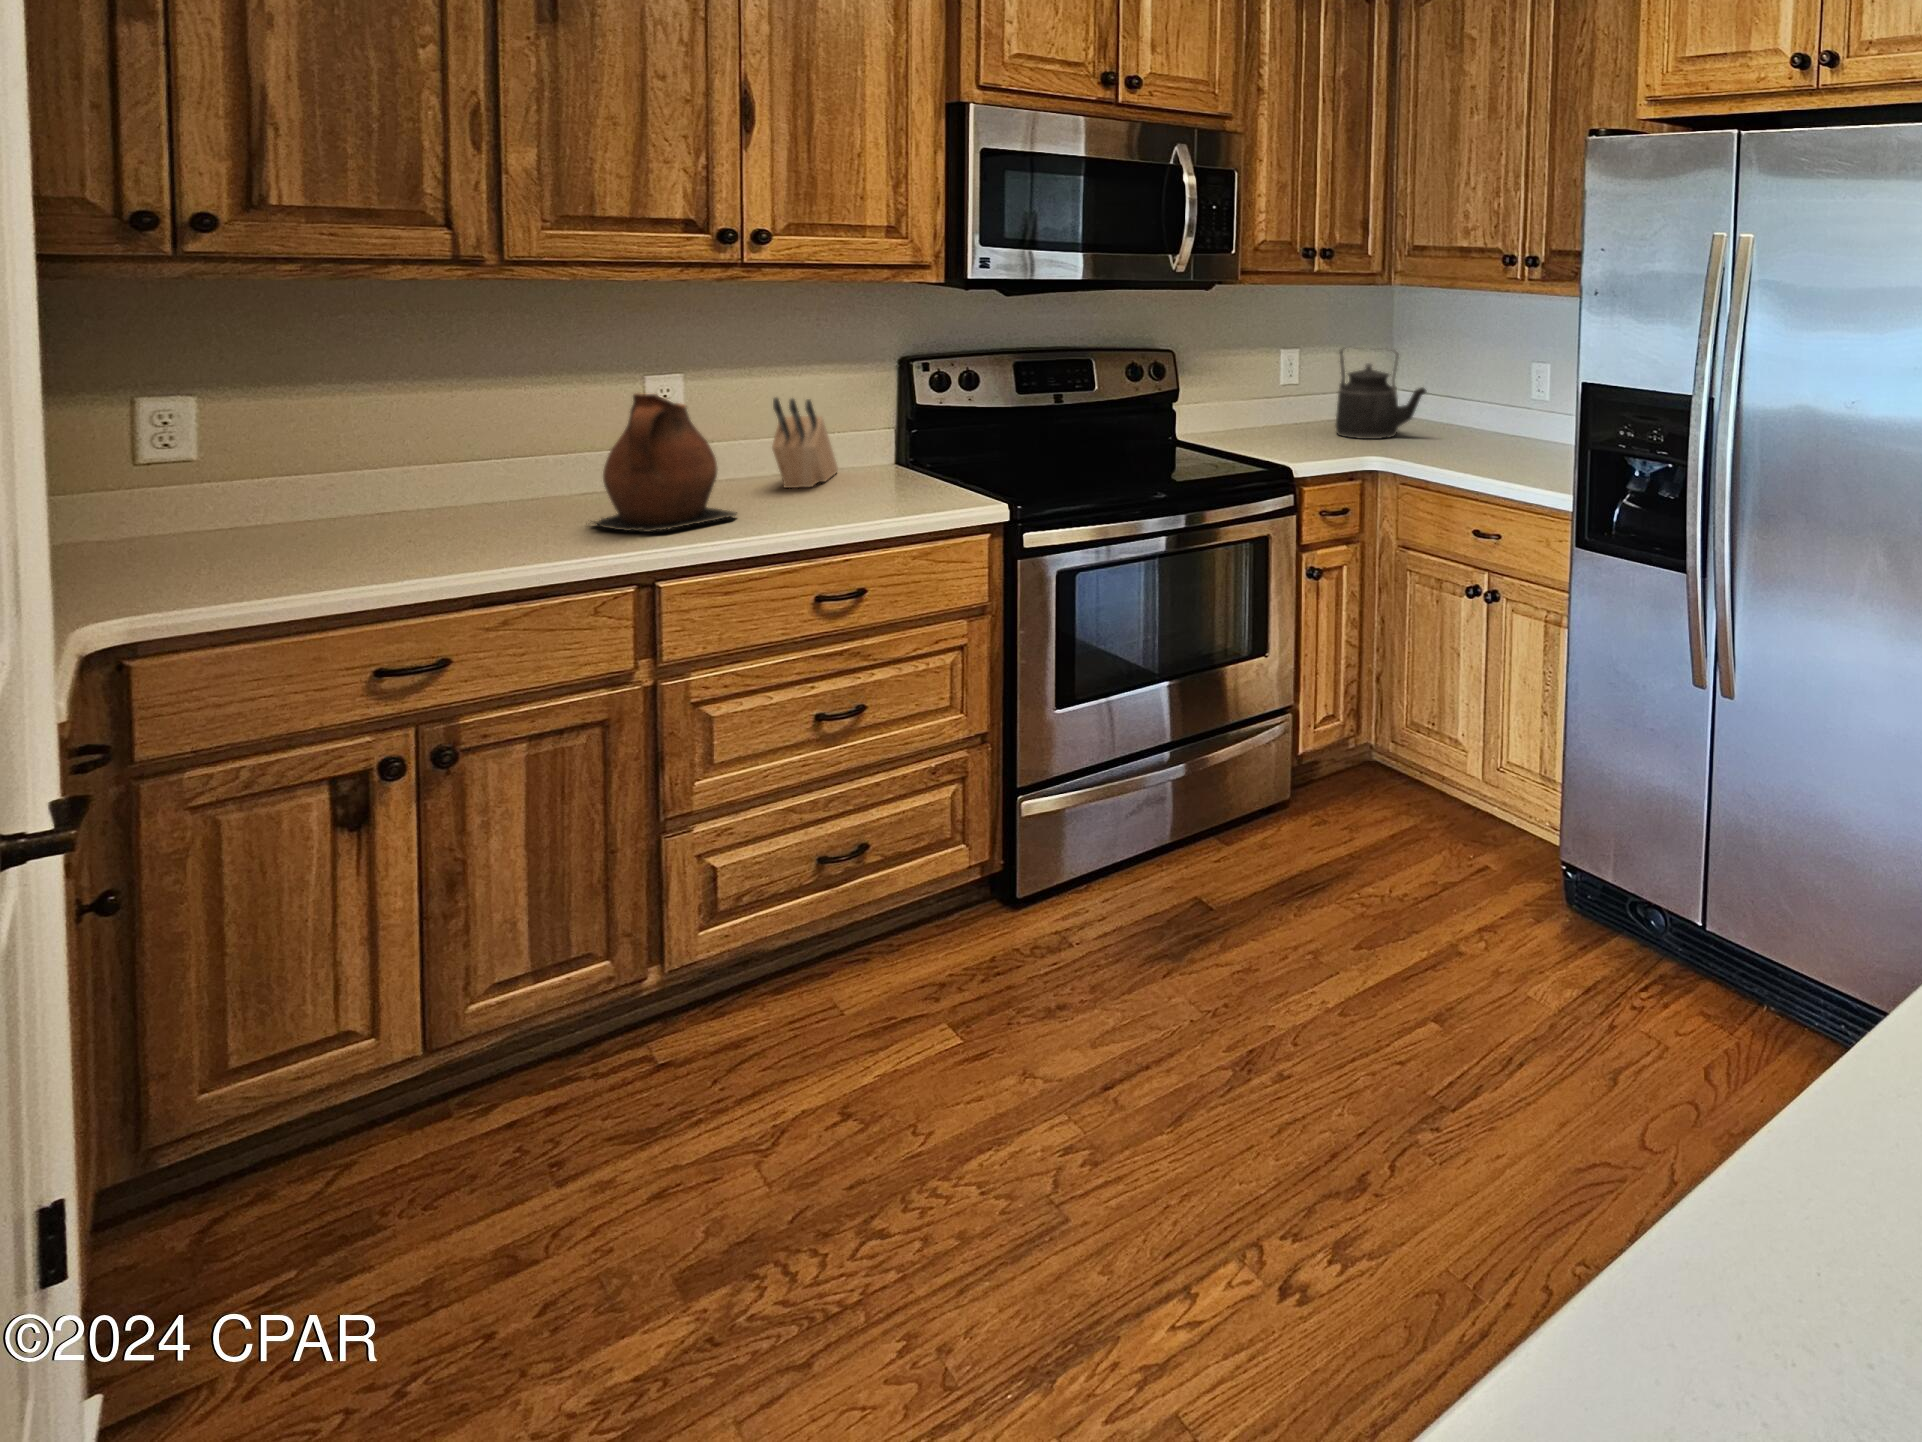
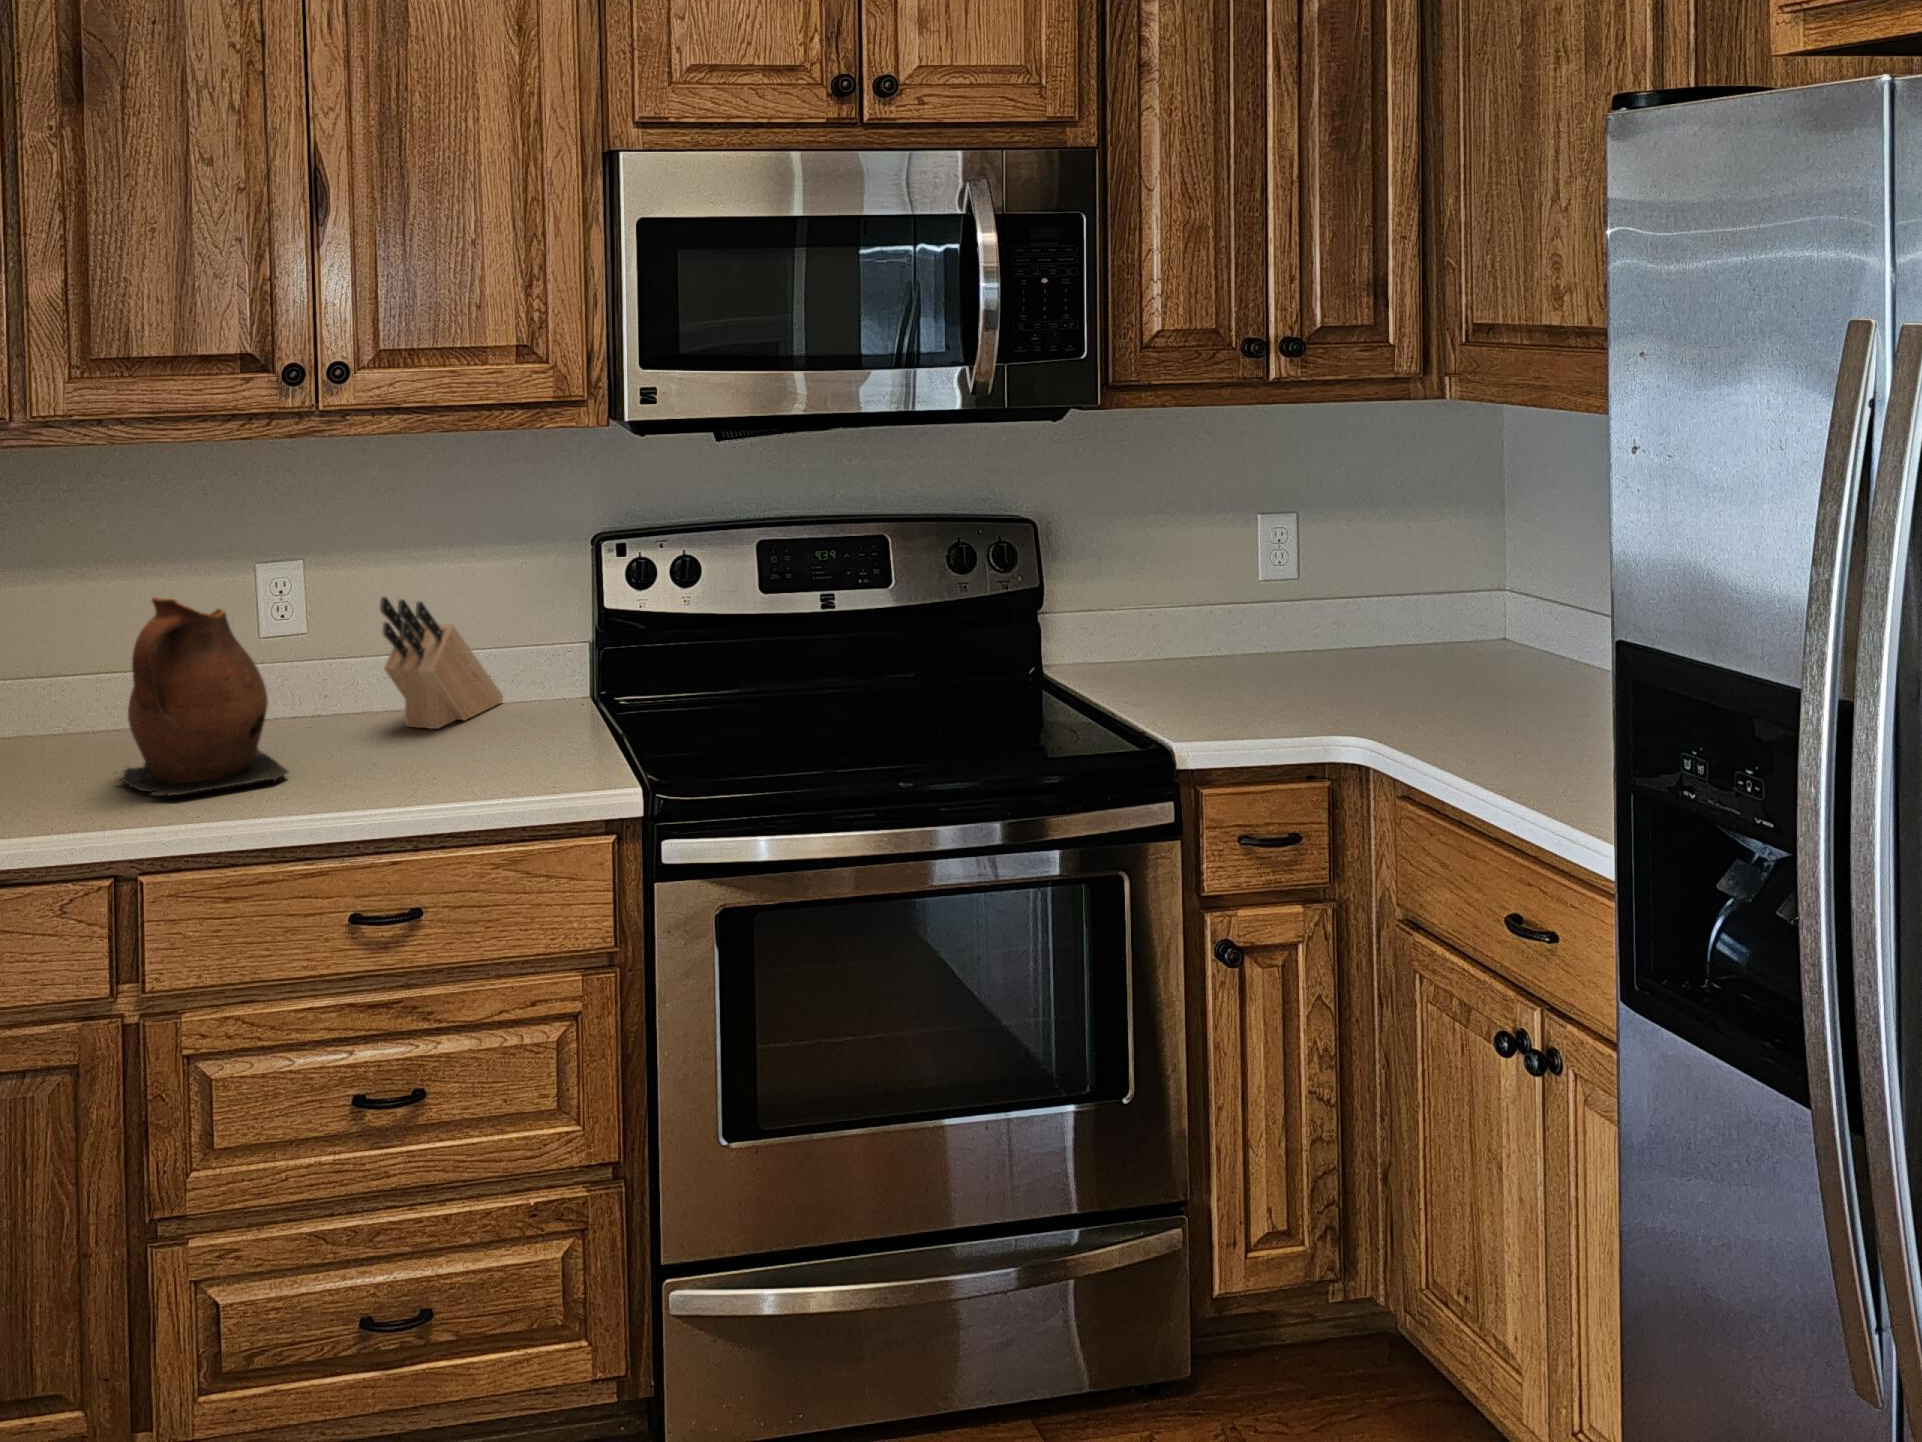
kettle: present [1336,348,1426,439] -> none [1333,515,1507,697]

